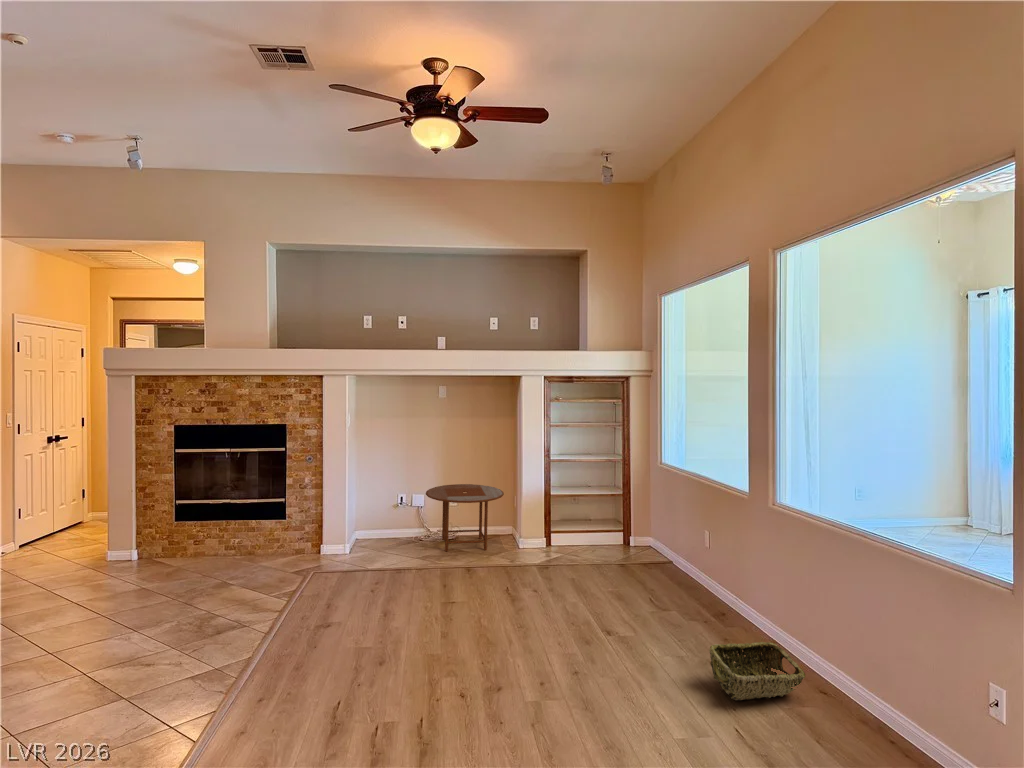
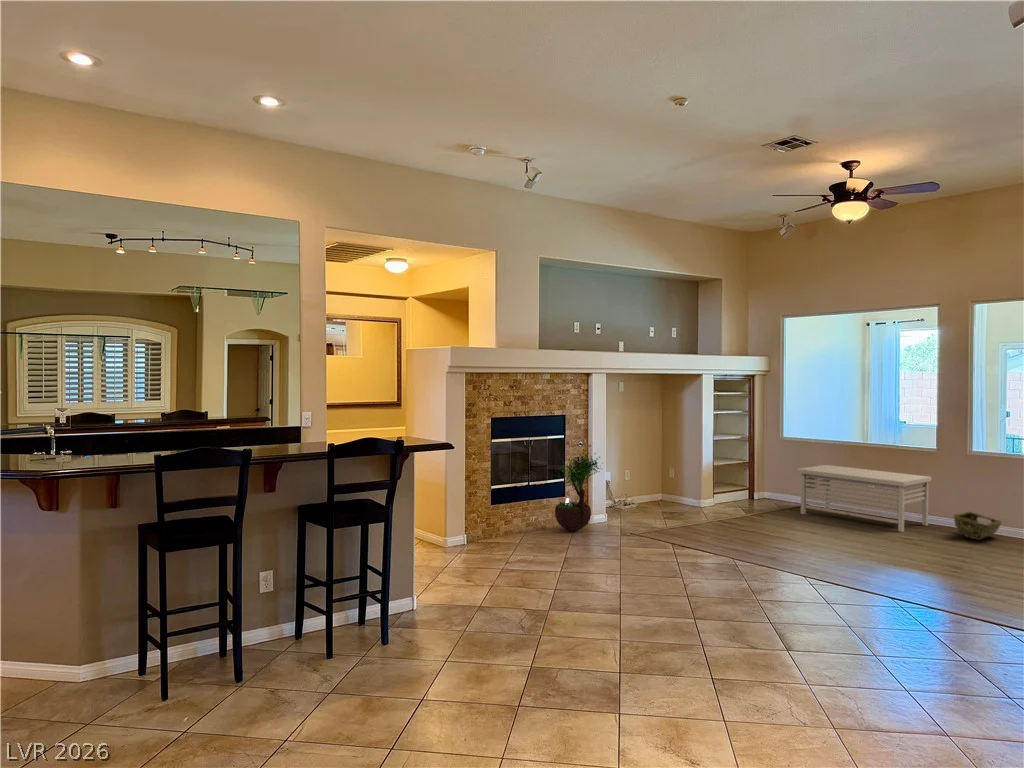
potted tree: none [235,466,298,563] -> present [555,453,600,531]
side table: present [426,484,504,552] -> none [631,461,694,511]
storage bench: none [597,520,748,651] -> present [796,465,932,532]

